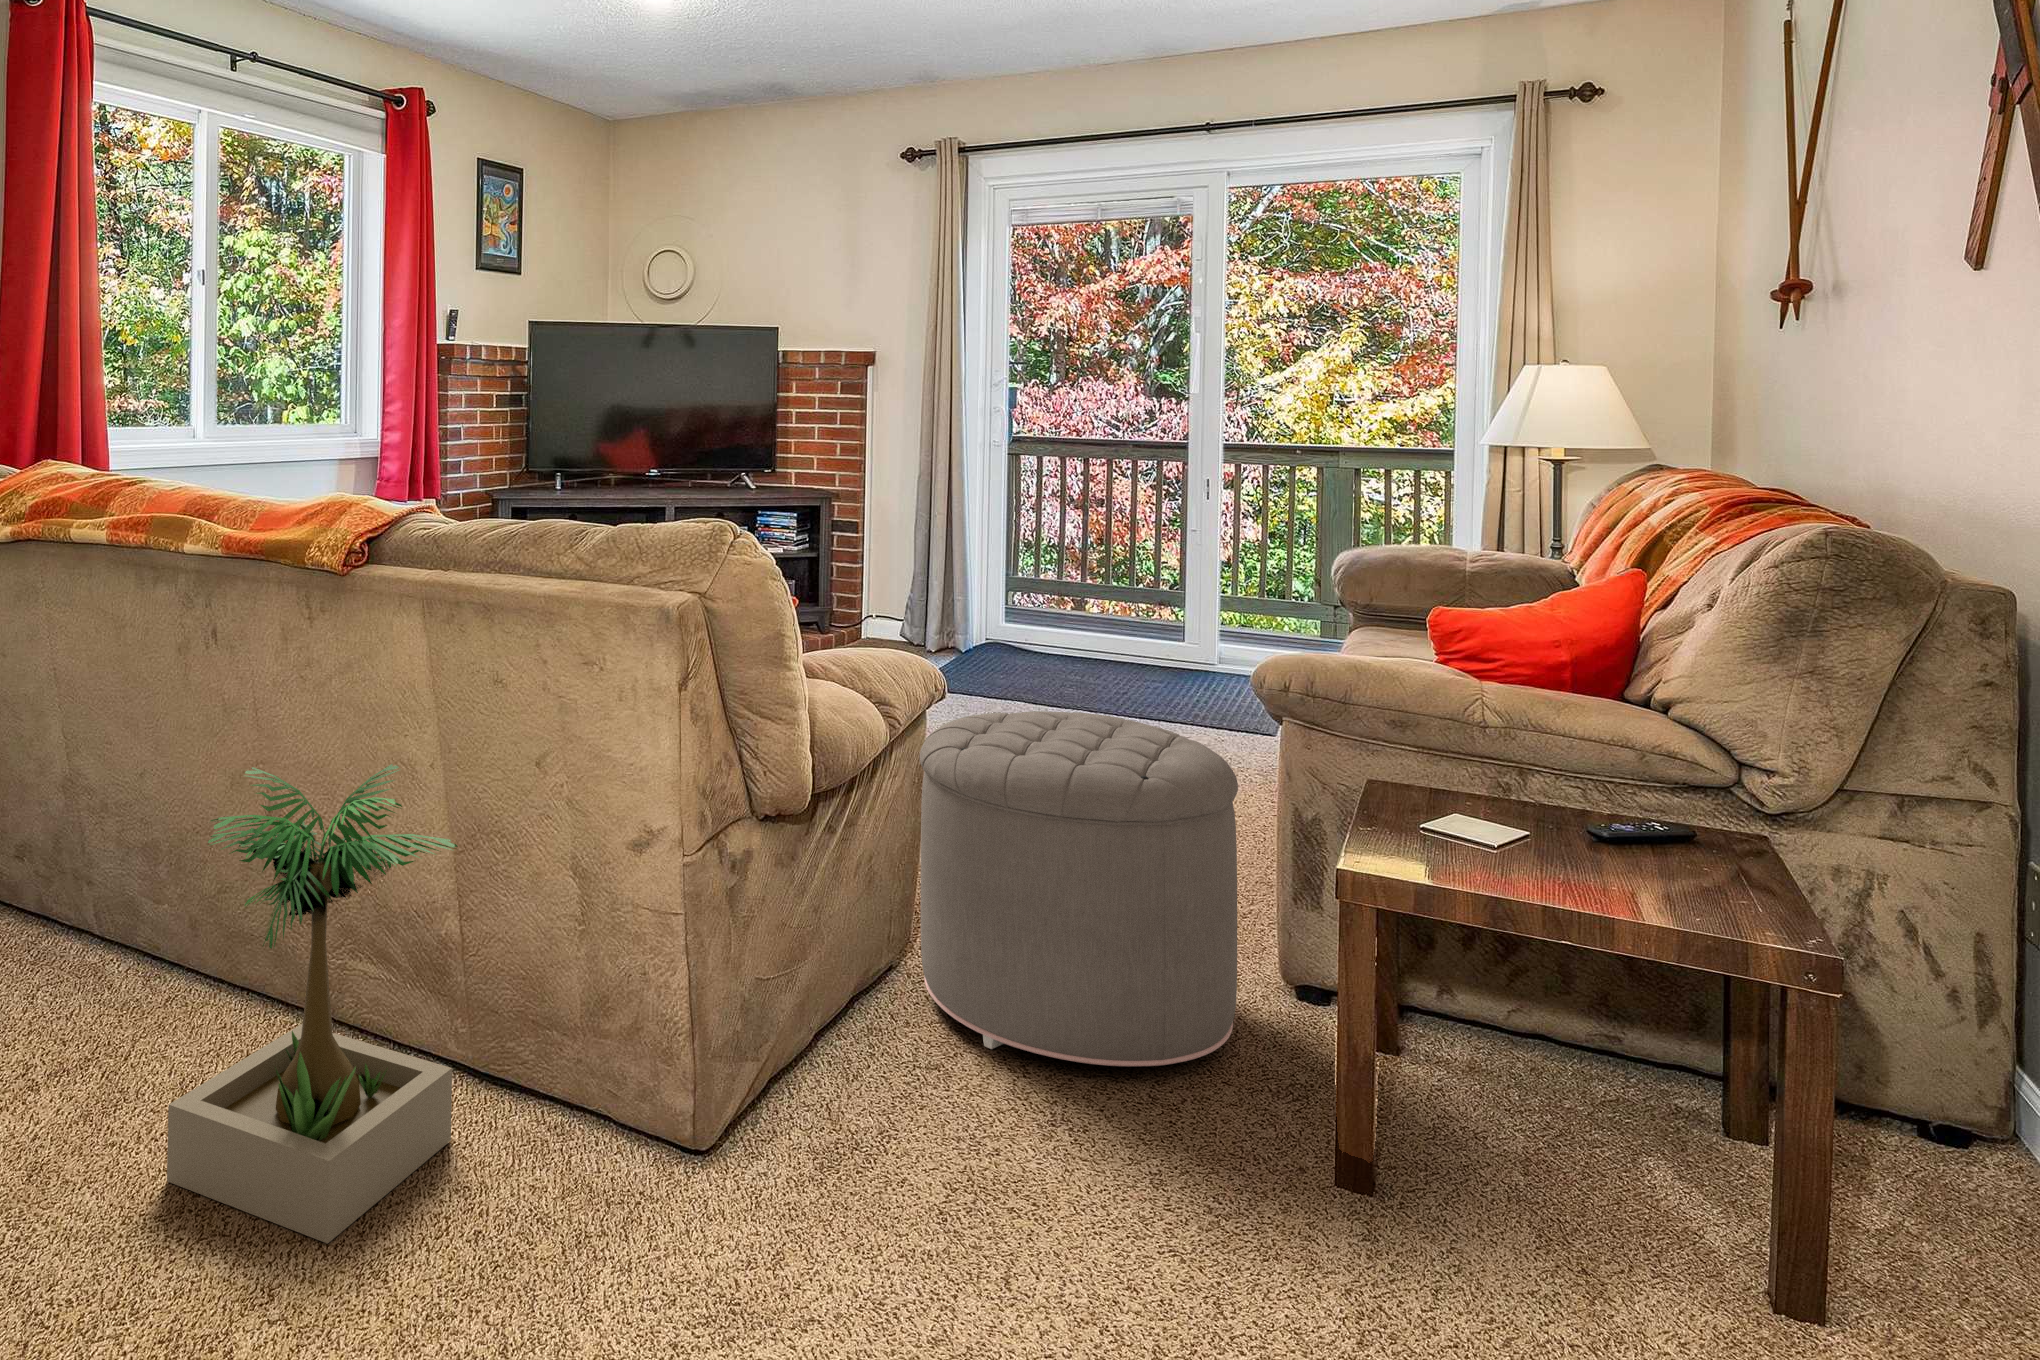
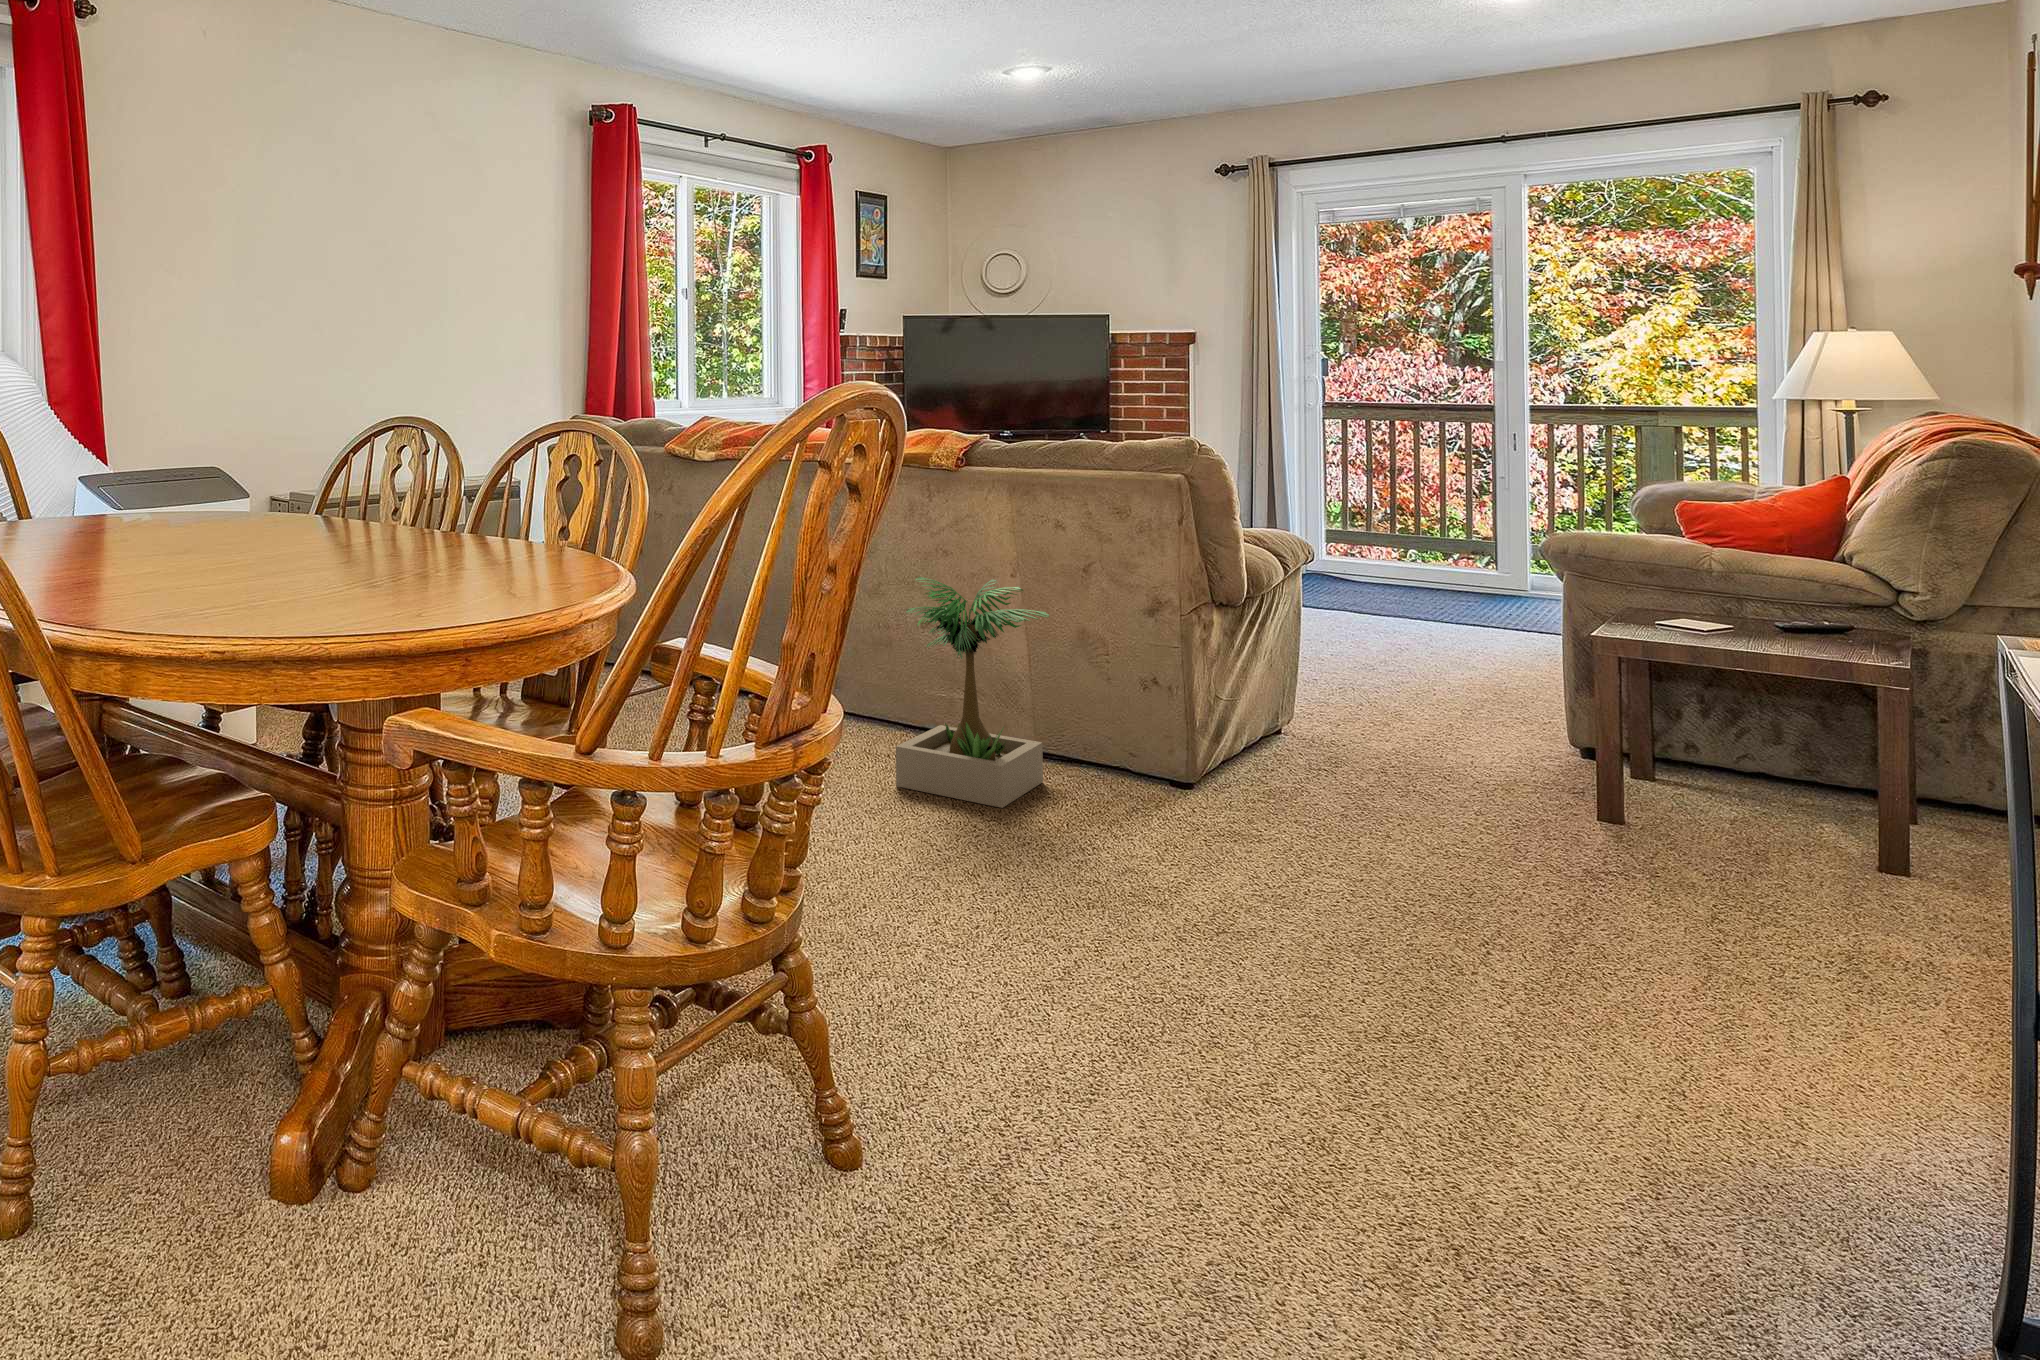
ottoman: present [920,711,1238,1066] -> none [1306,574,1536,775]

